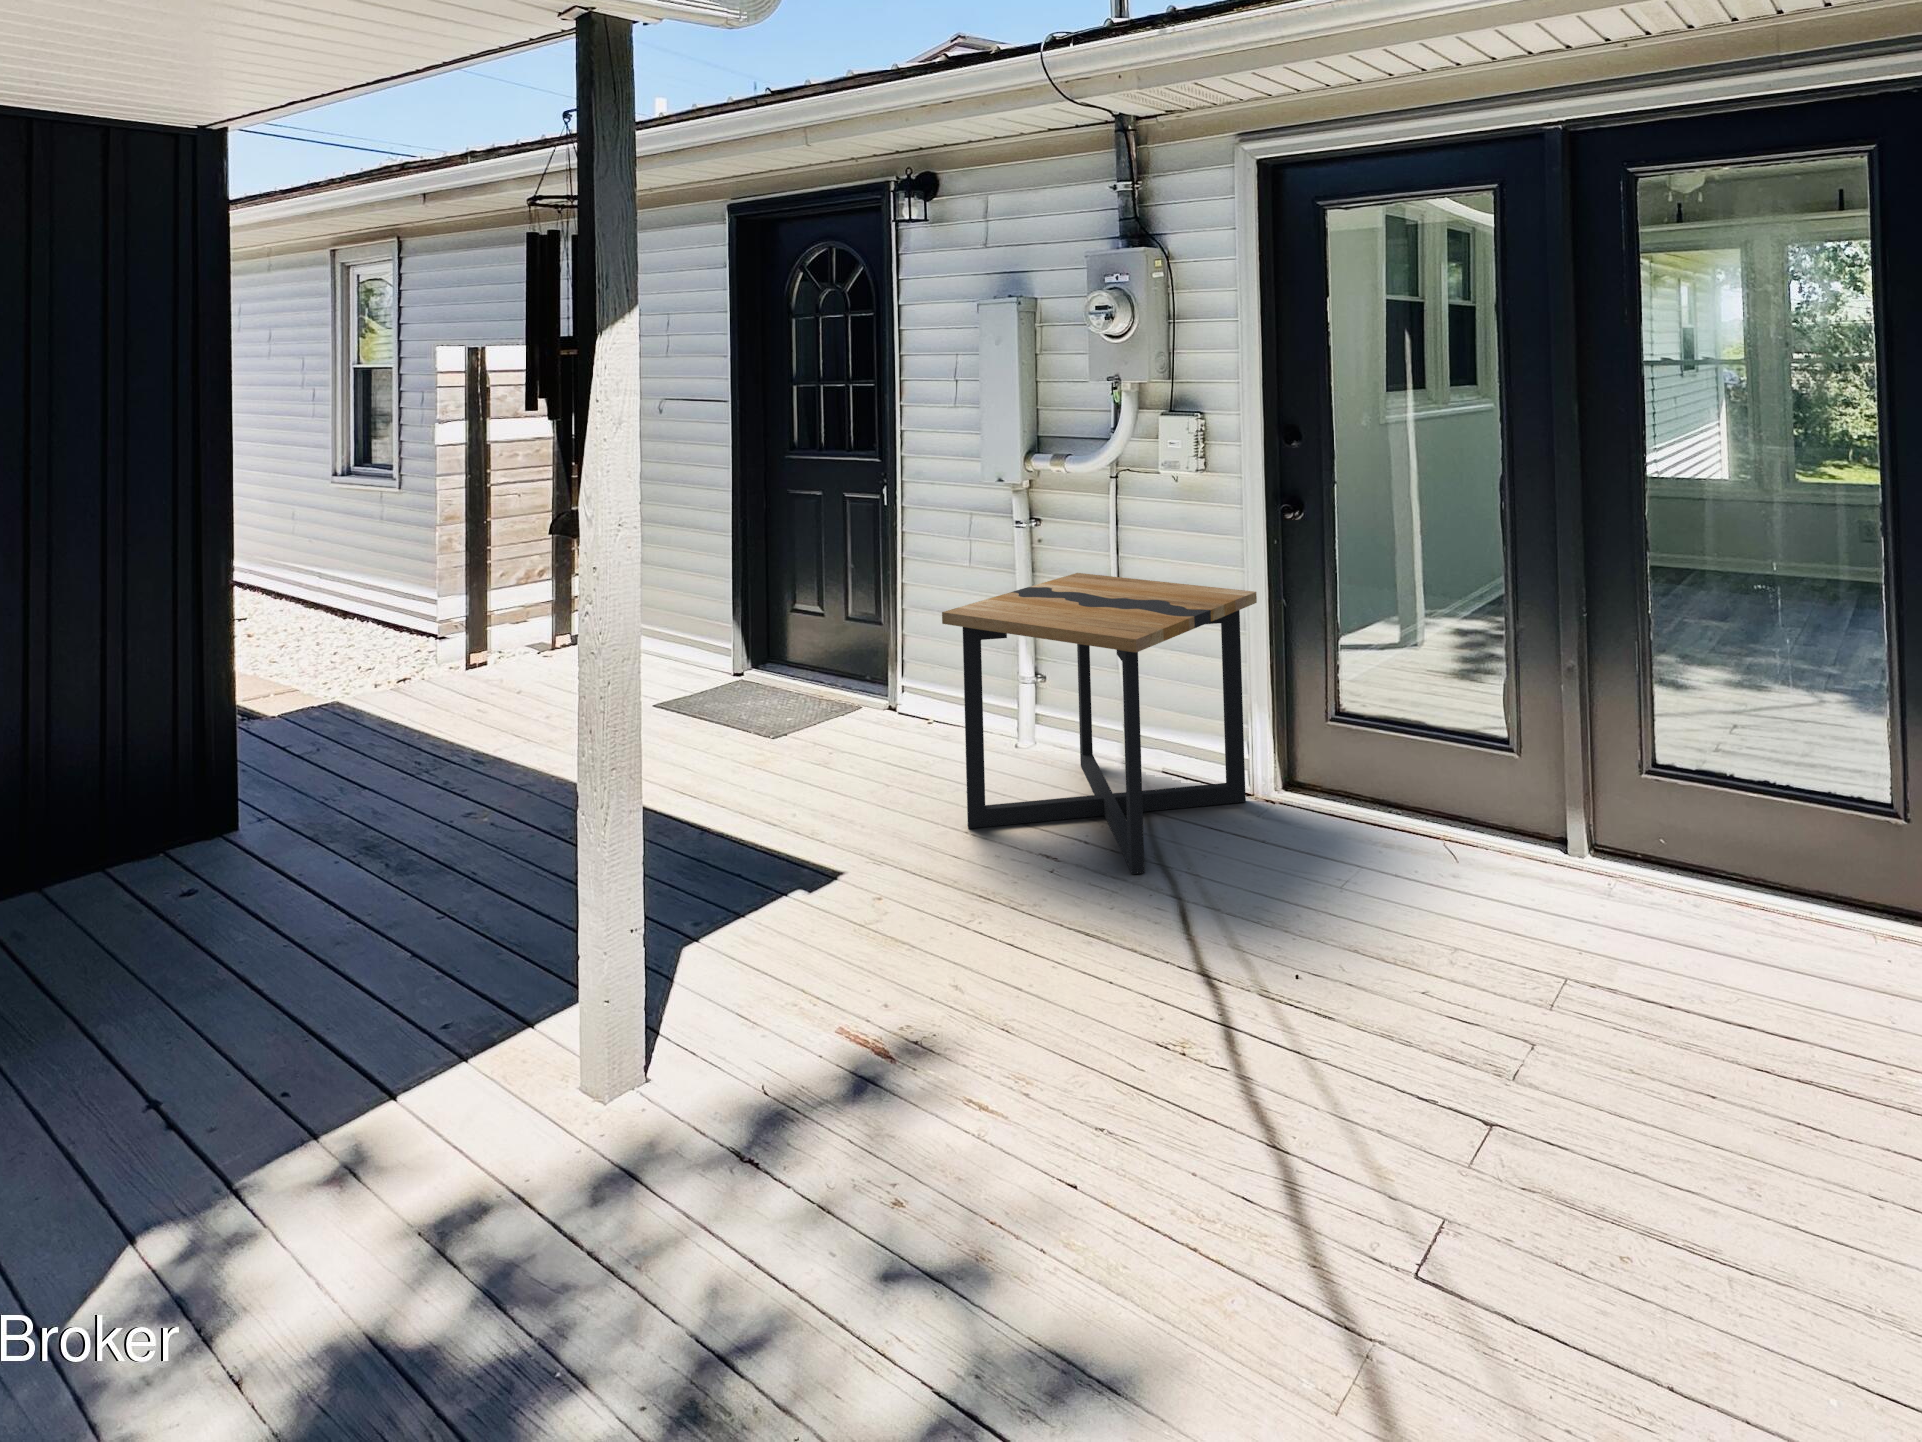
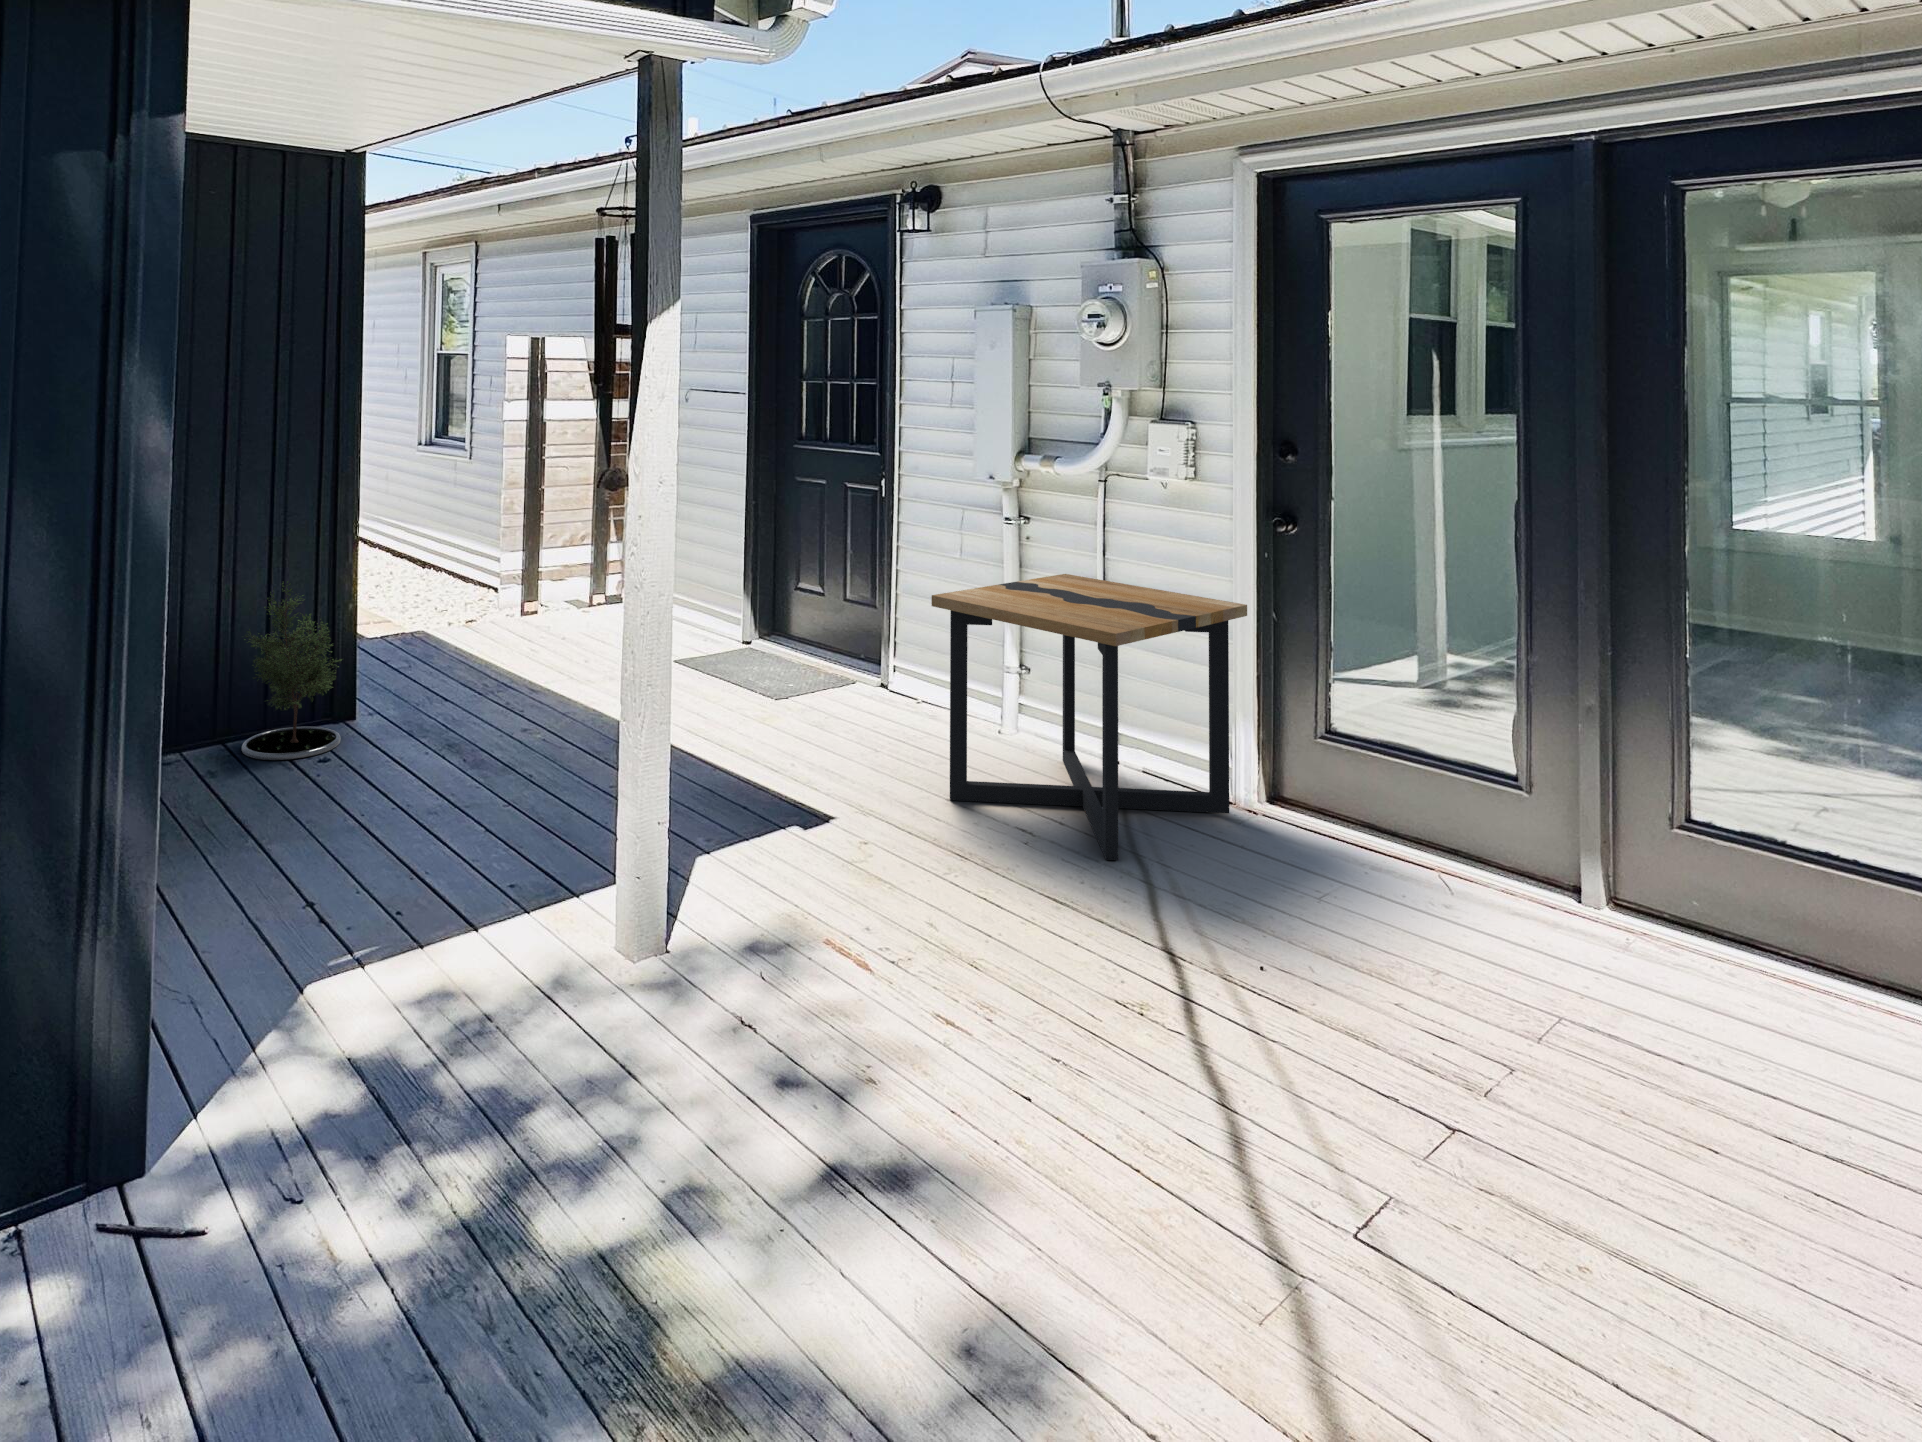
potted tree: none [64,669,221,900] -> present [242,581,342,760]

